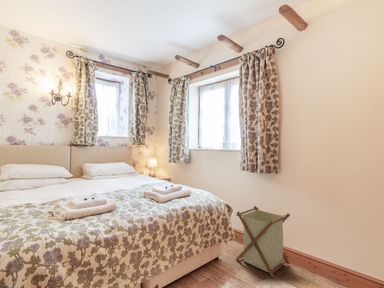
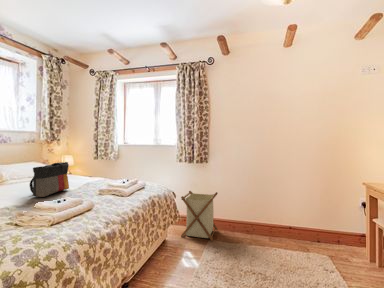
tote bag: none [90,164,124,193] -> present [30,162,69,197]

